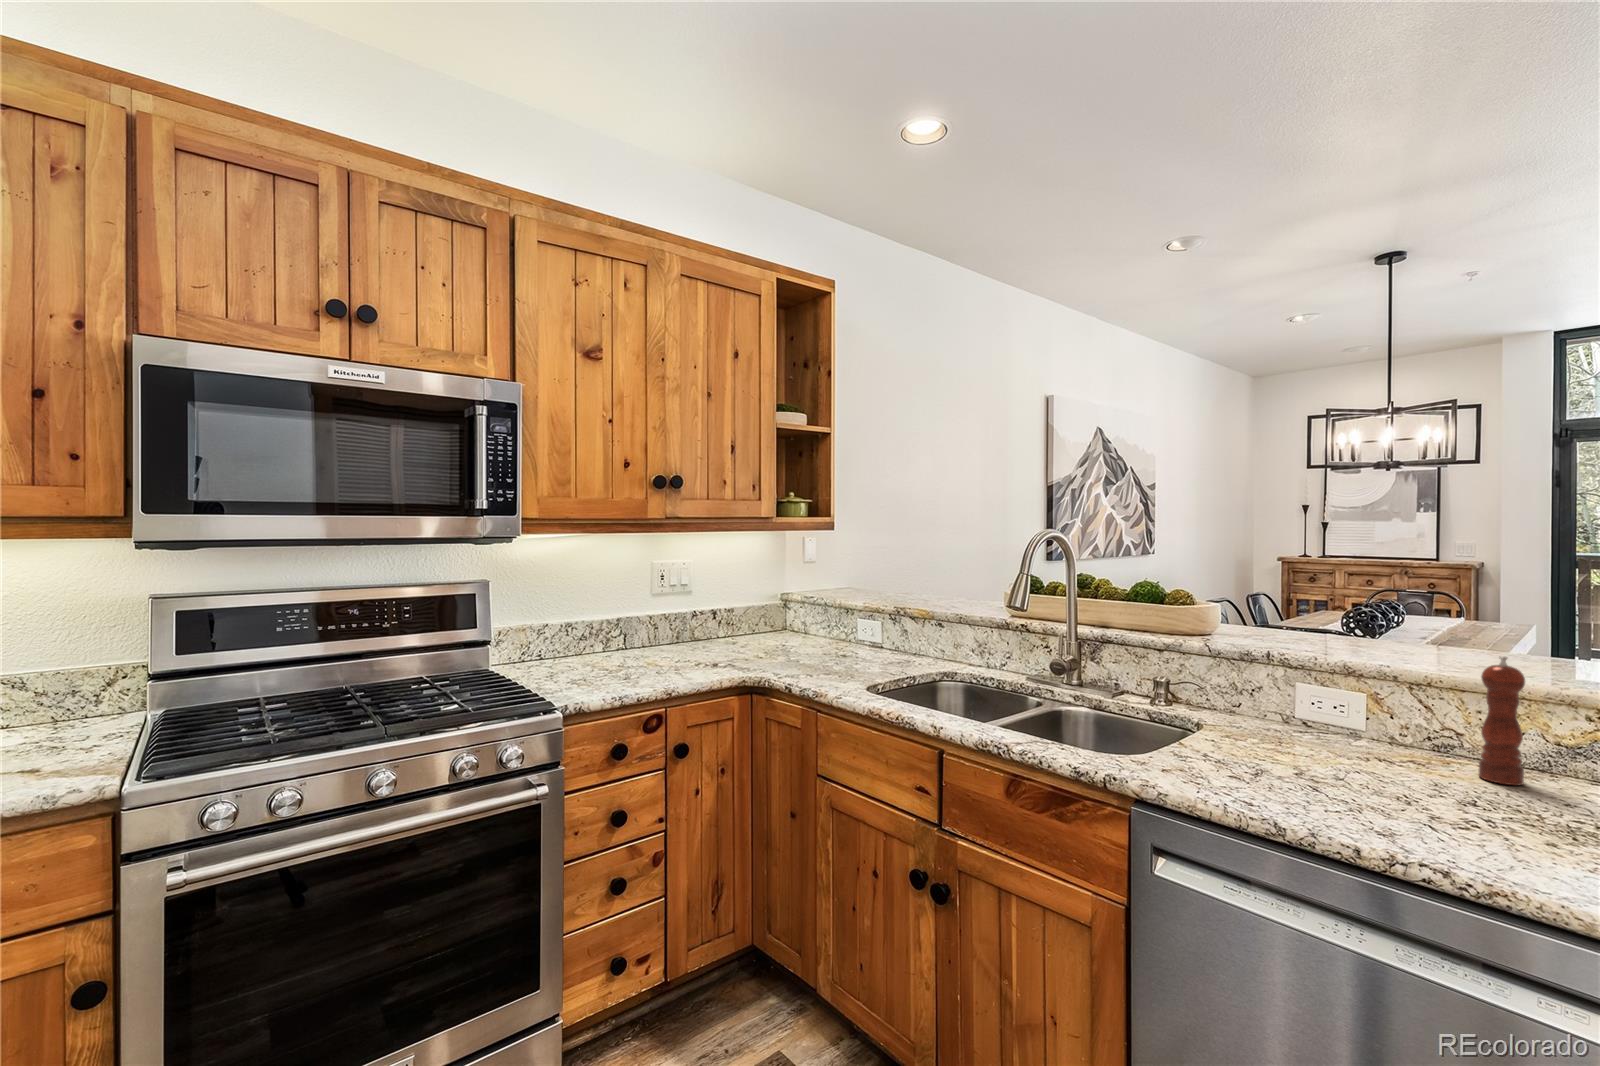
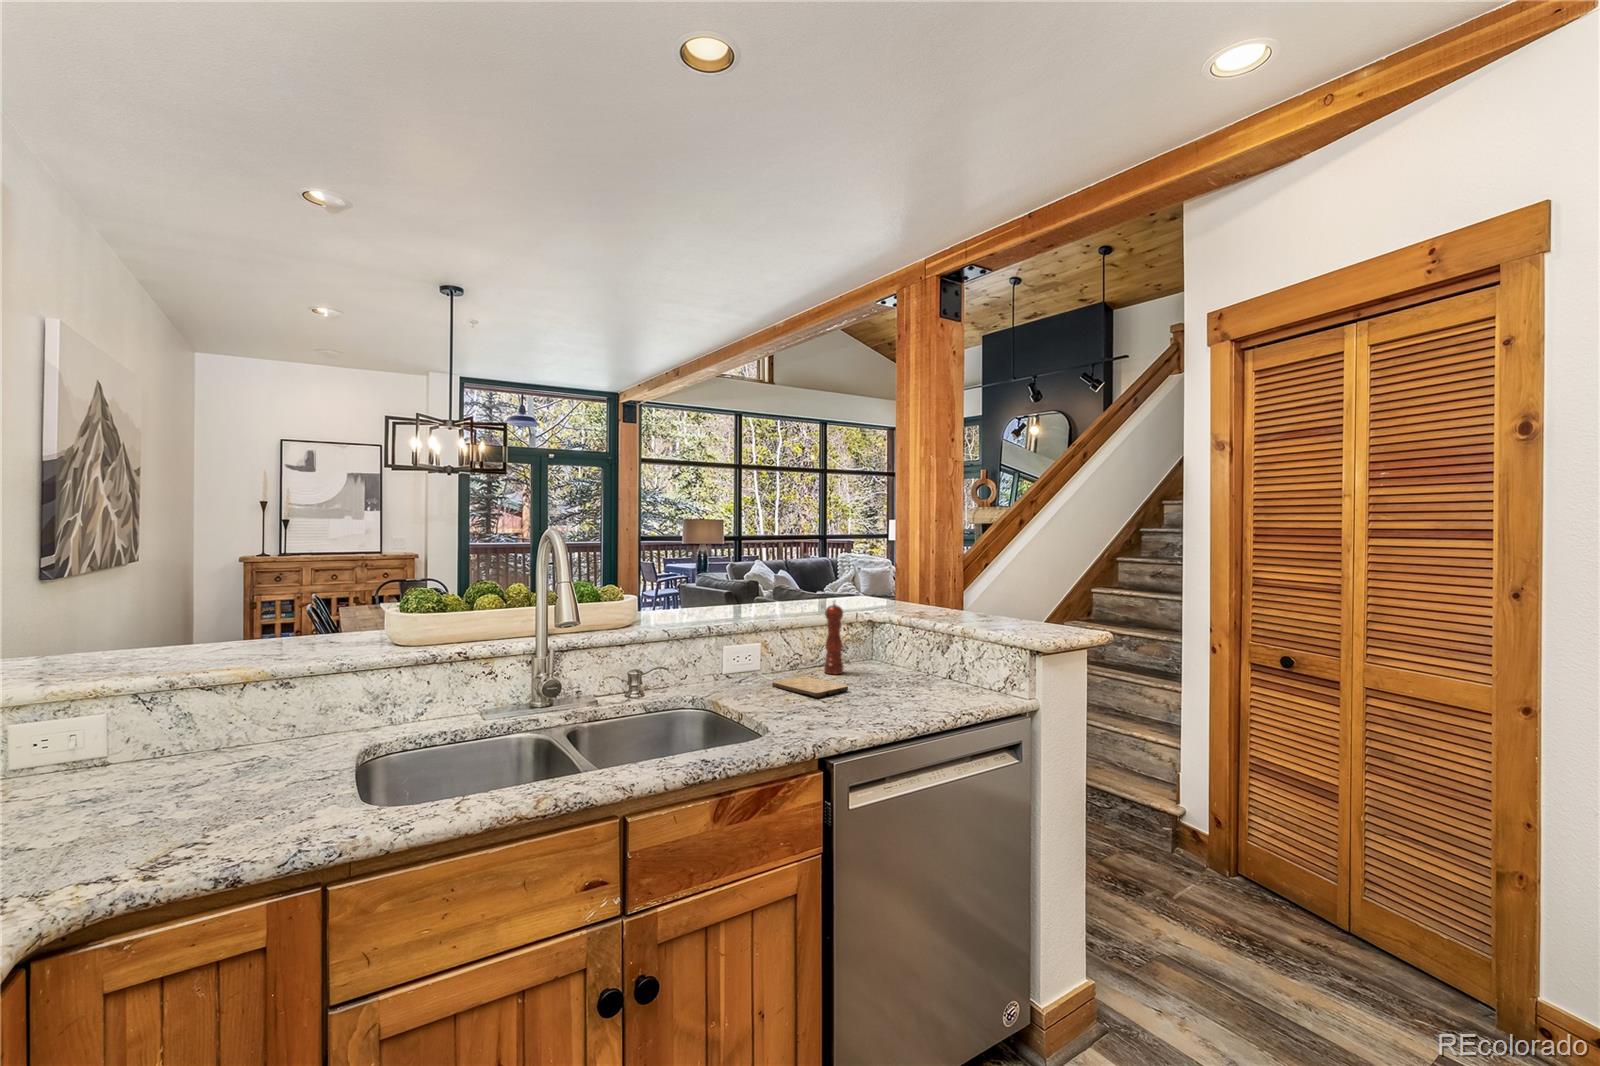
cutting board: none [1310,744,1402,788] -> present [772,676,848,698]

